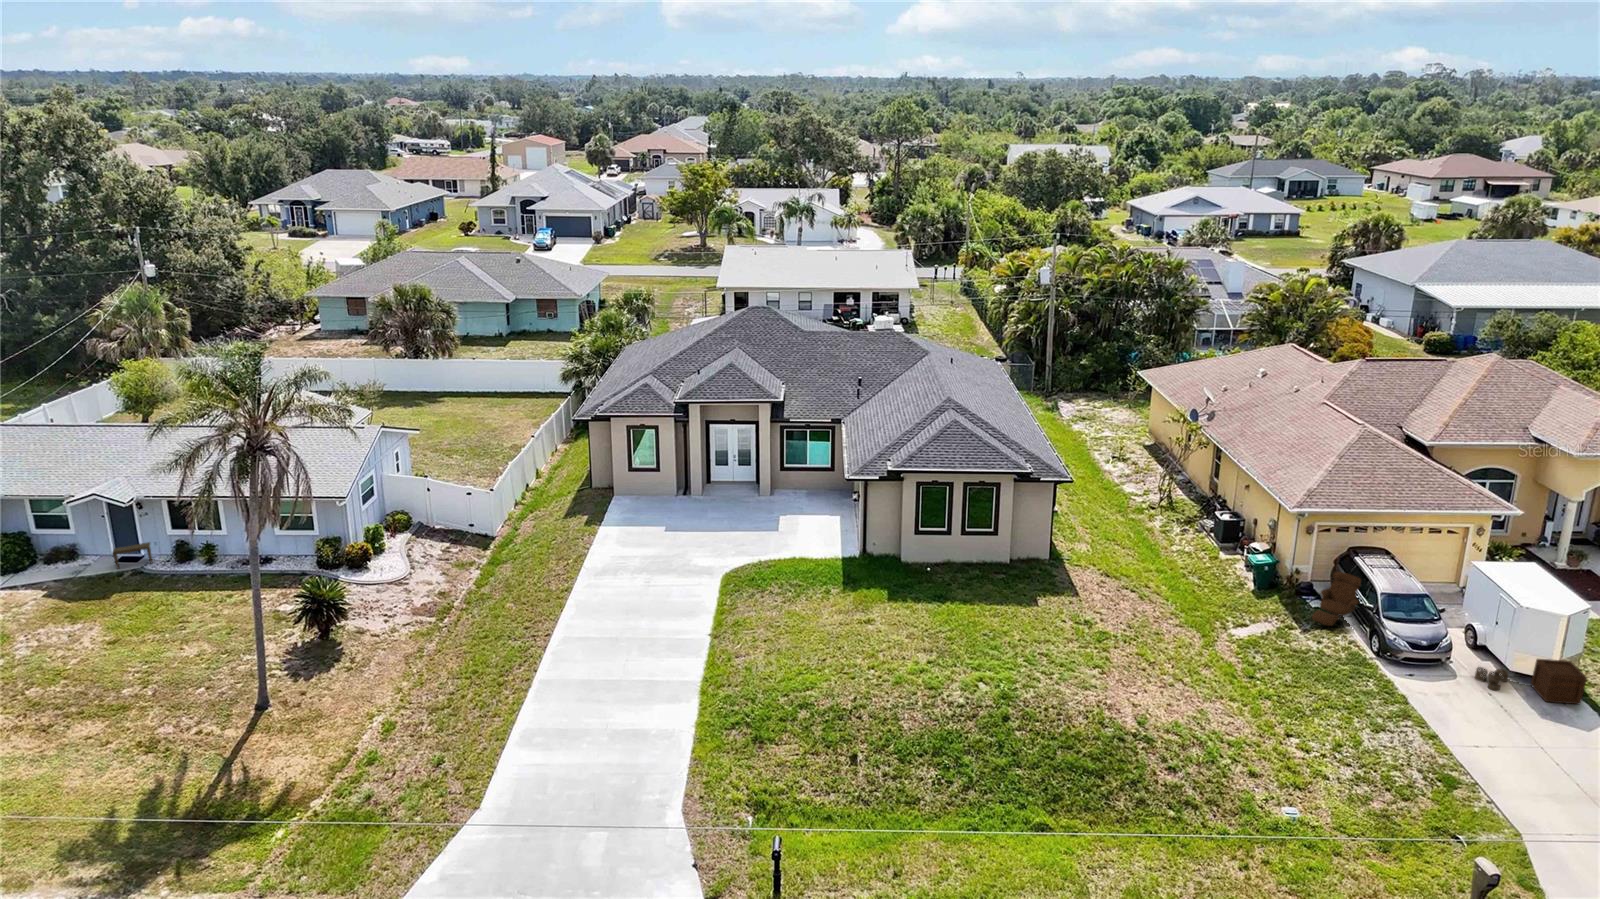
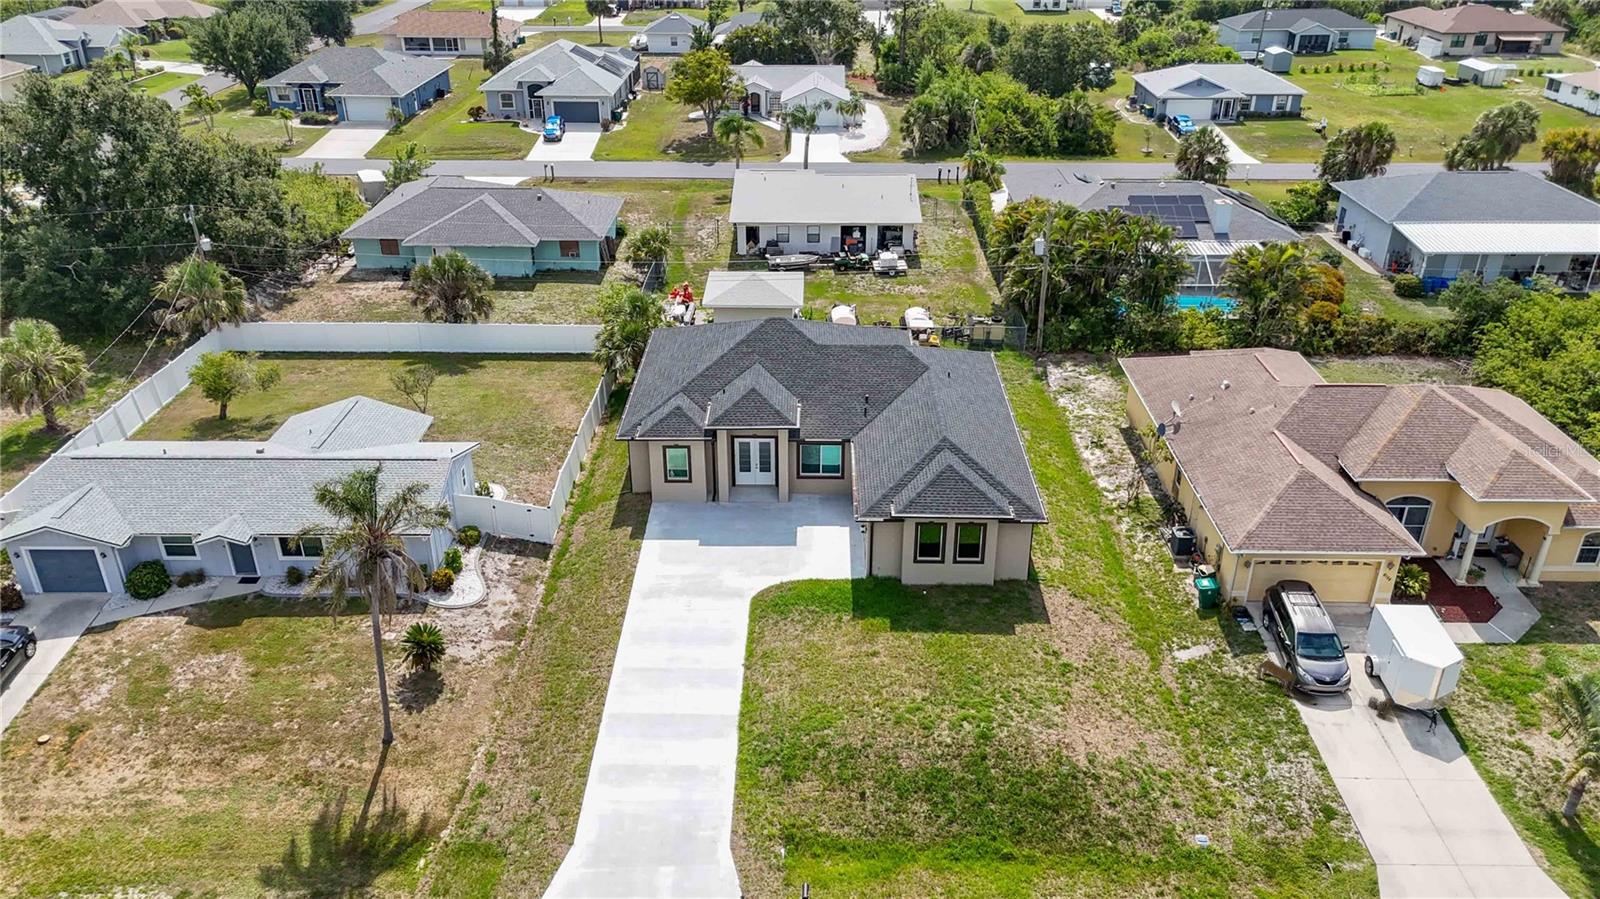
bench: present [112,542,152,569] -> present [1257,660,1297,695]
lounge chair: present [1312,572,1361,626] -> none [1243,603,1286,655]
wooden crate: present [1531,659,1587,704] -> none [1411,694,1454,733]

